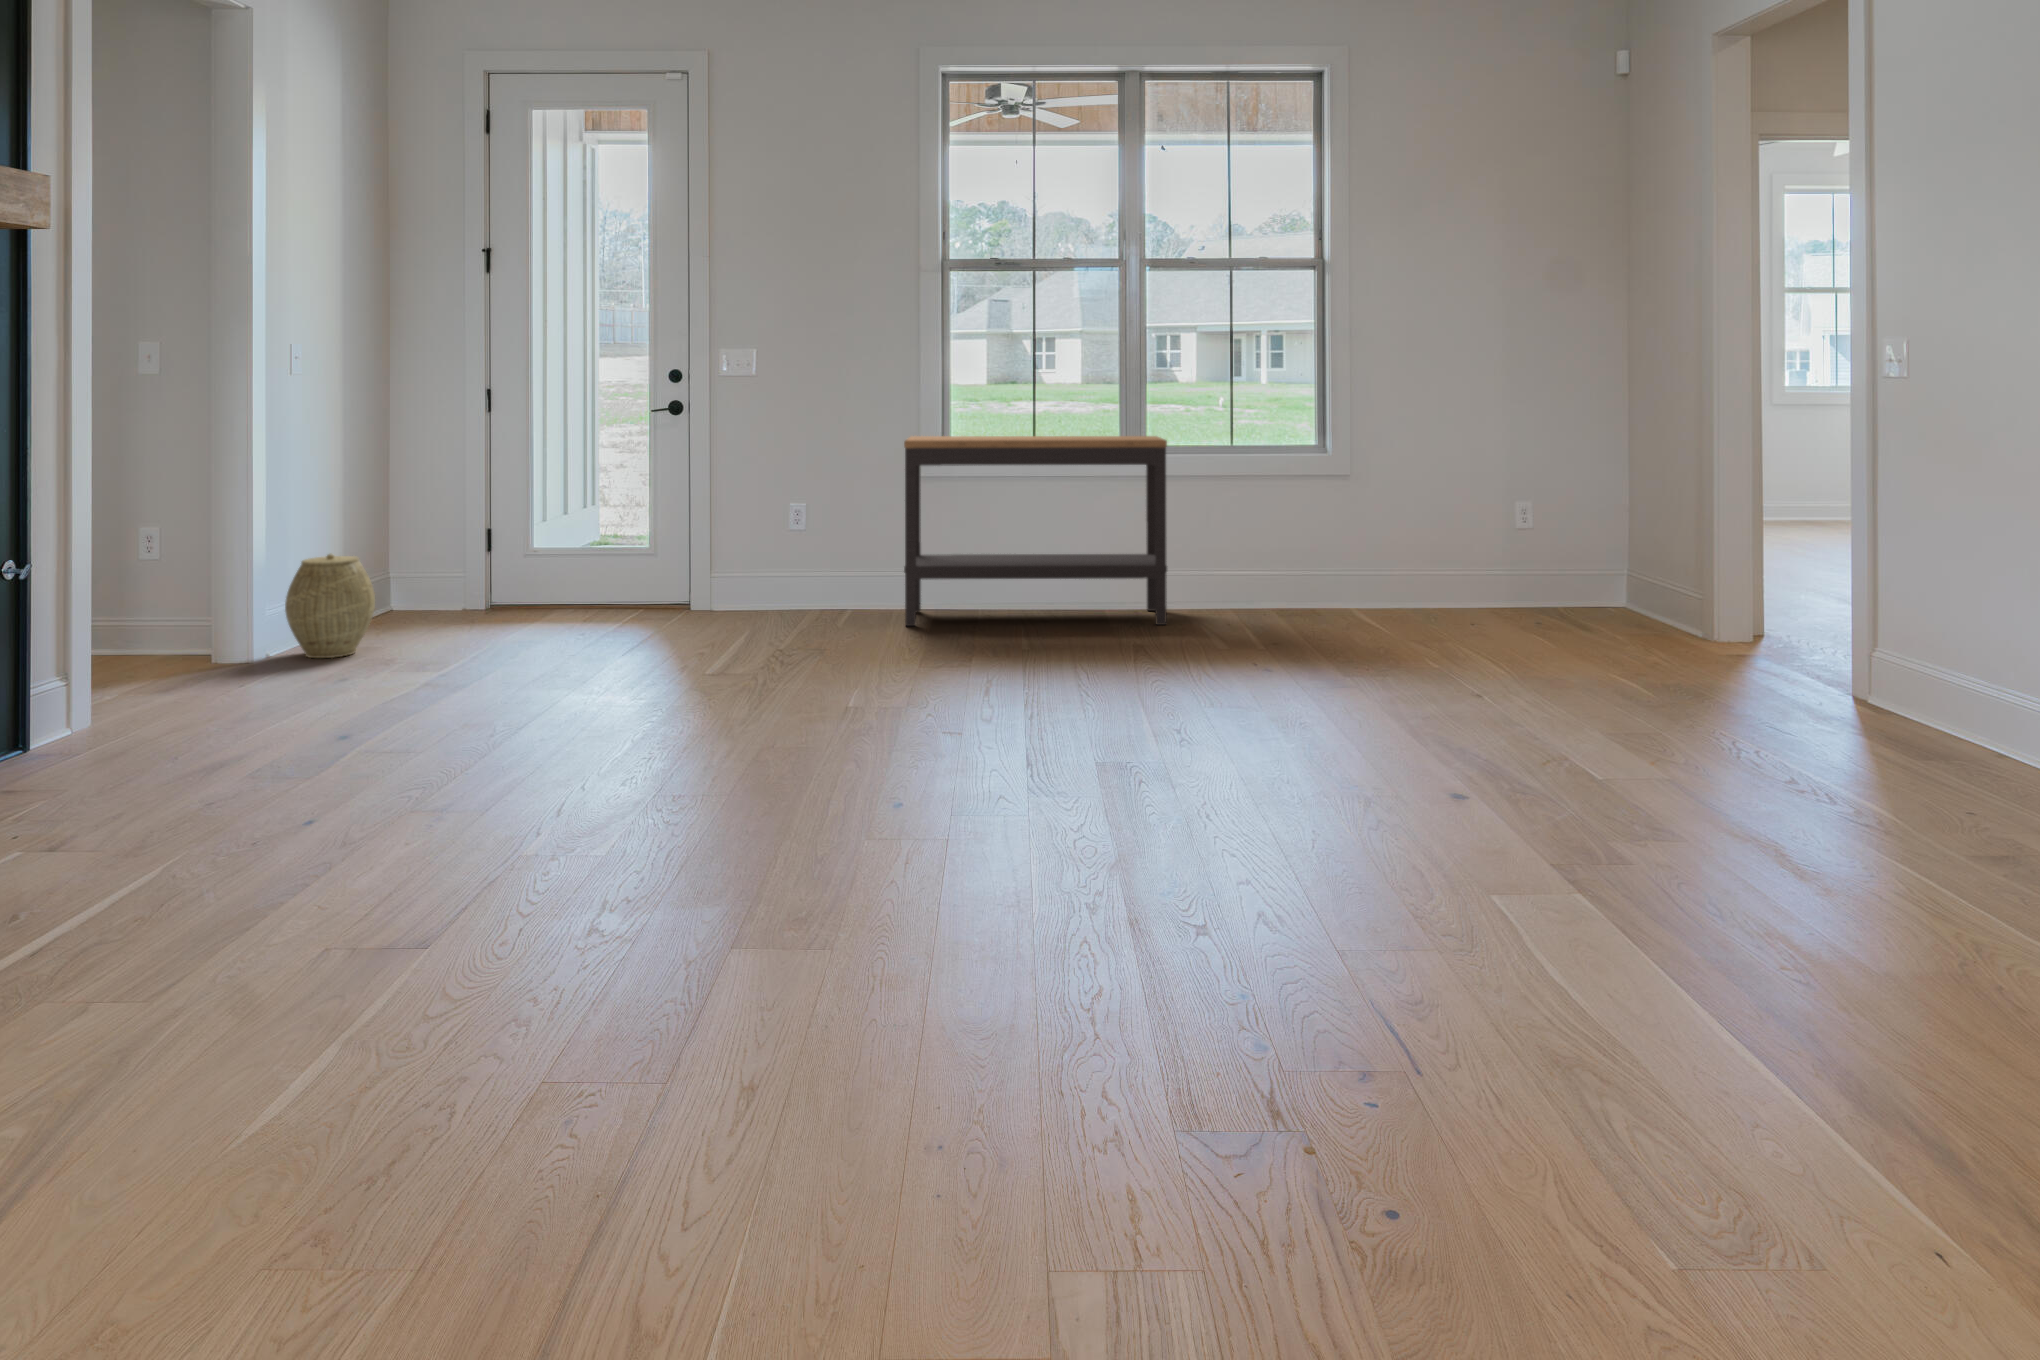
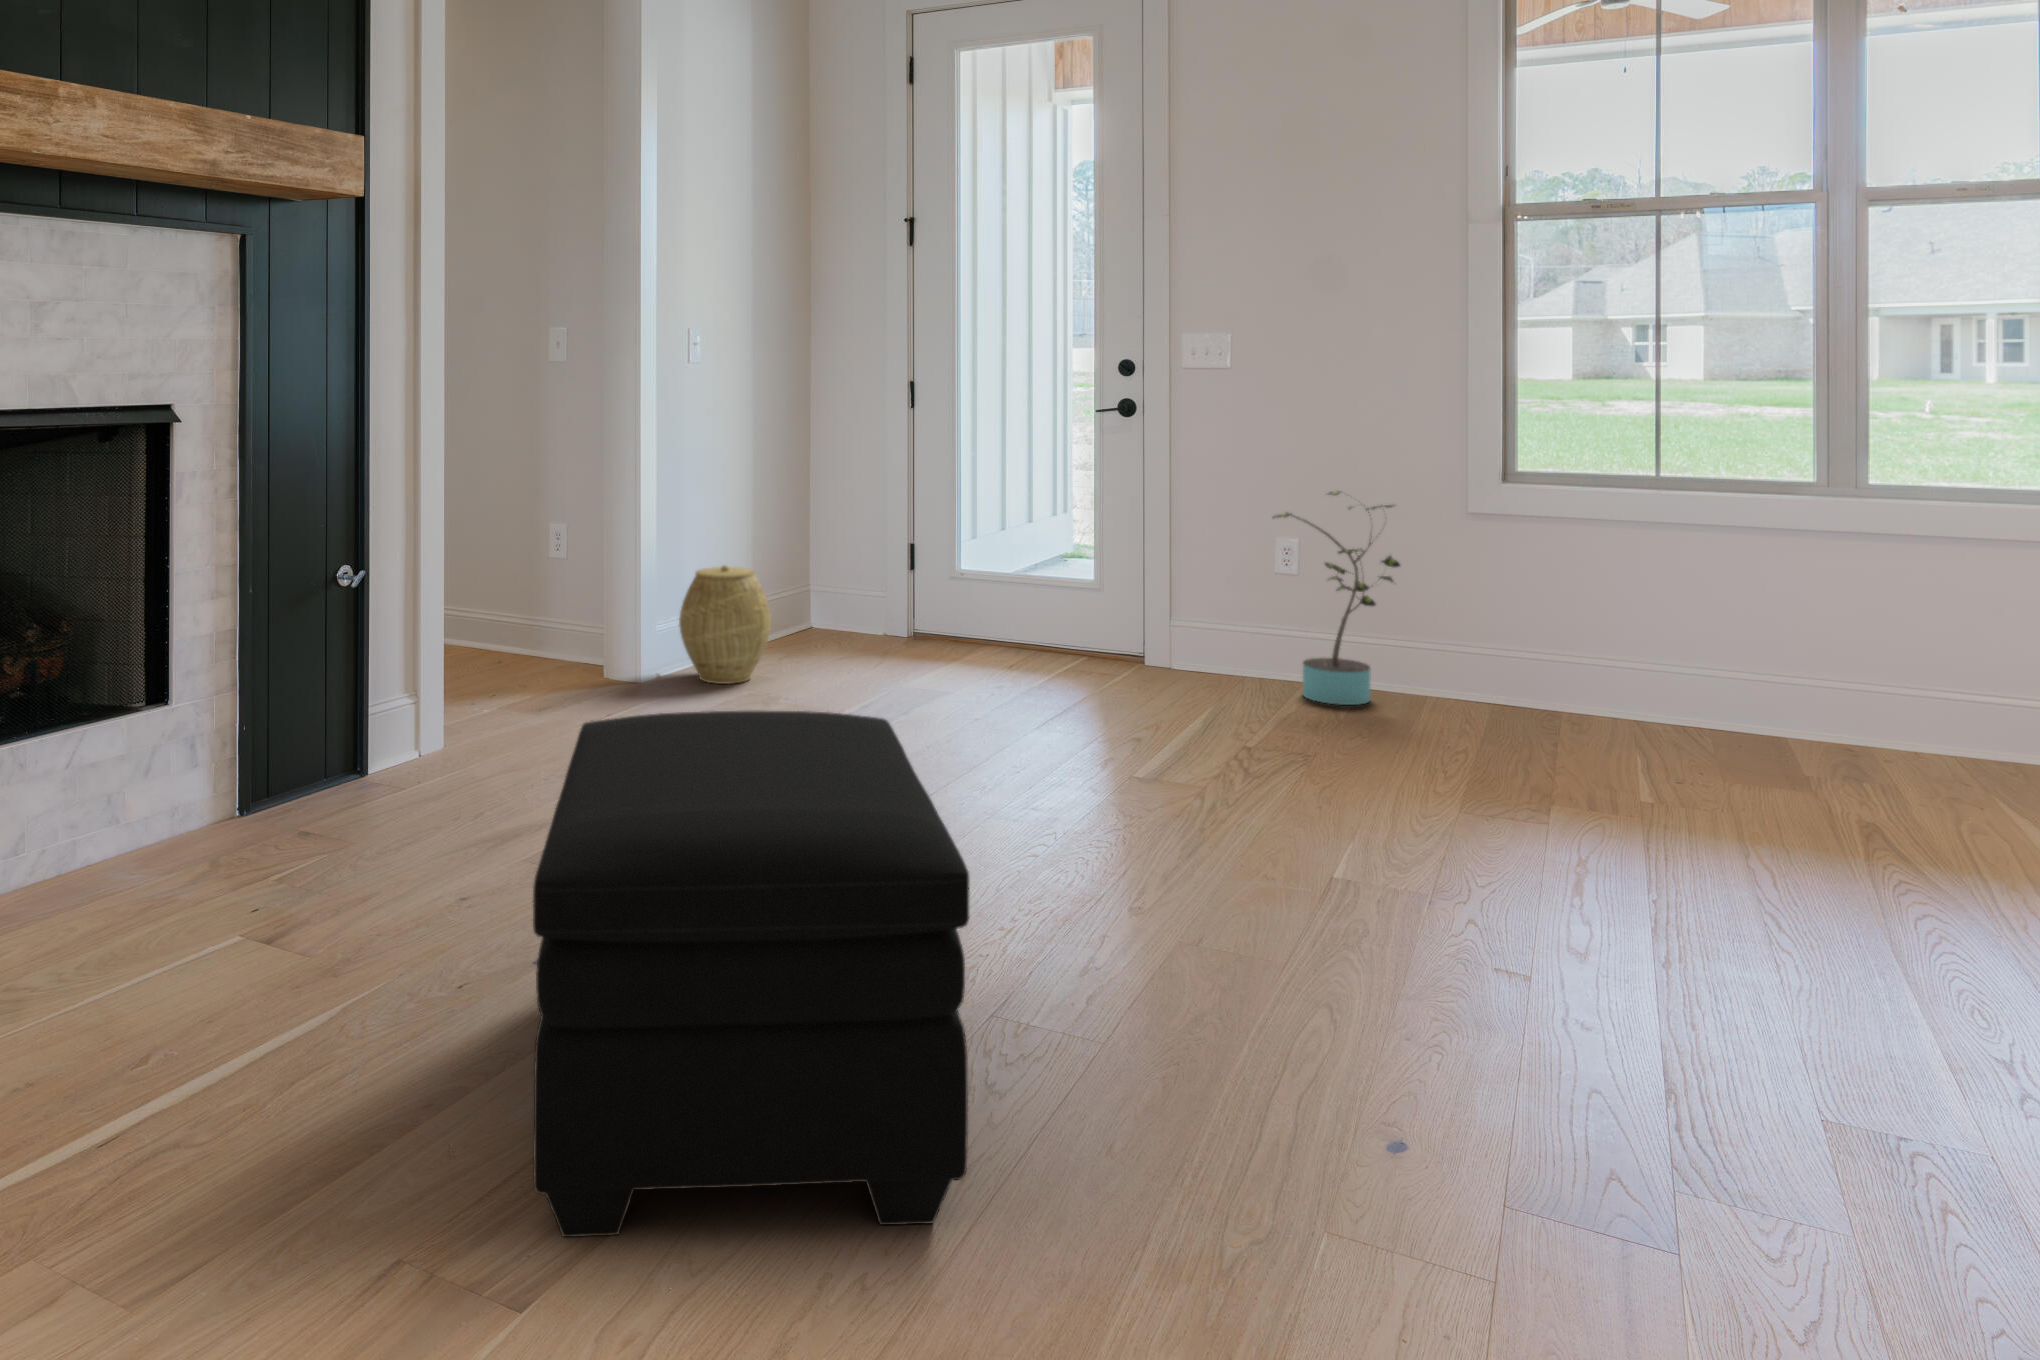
console table: present [904,436,1167,626] -> none [1439,454,1914,783]
potted plant: none [789,465,879,621] -> present [1273,491,1400,705]
ottoman: none [359,612,687,911] -> present [533,711,969,1237]

